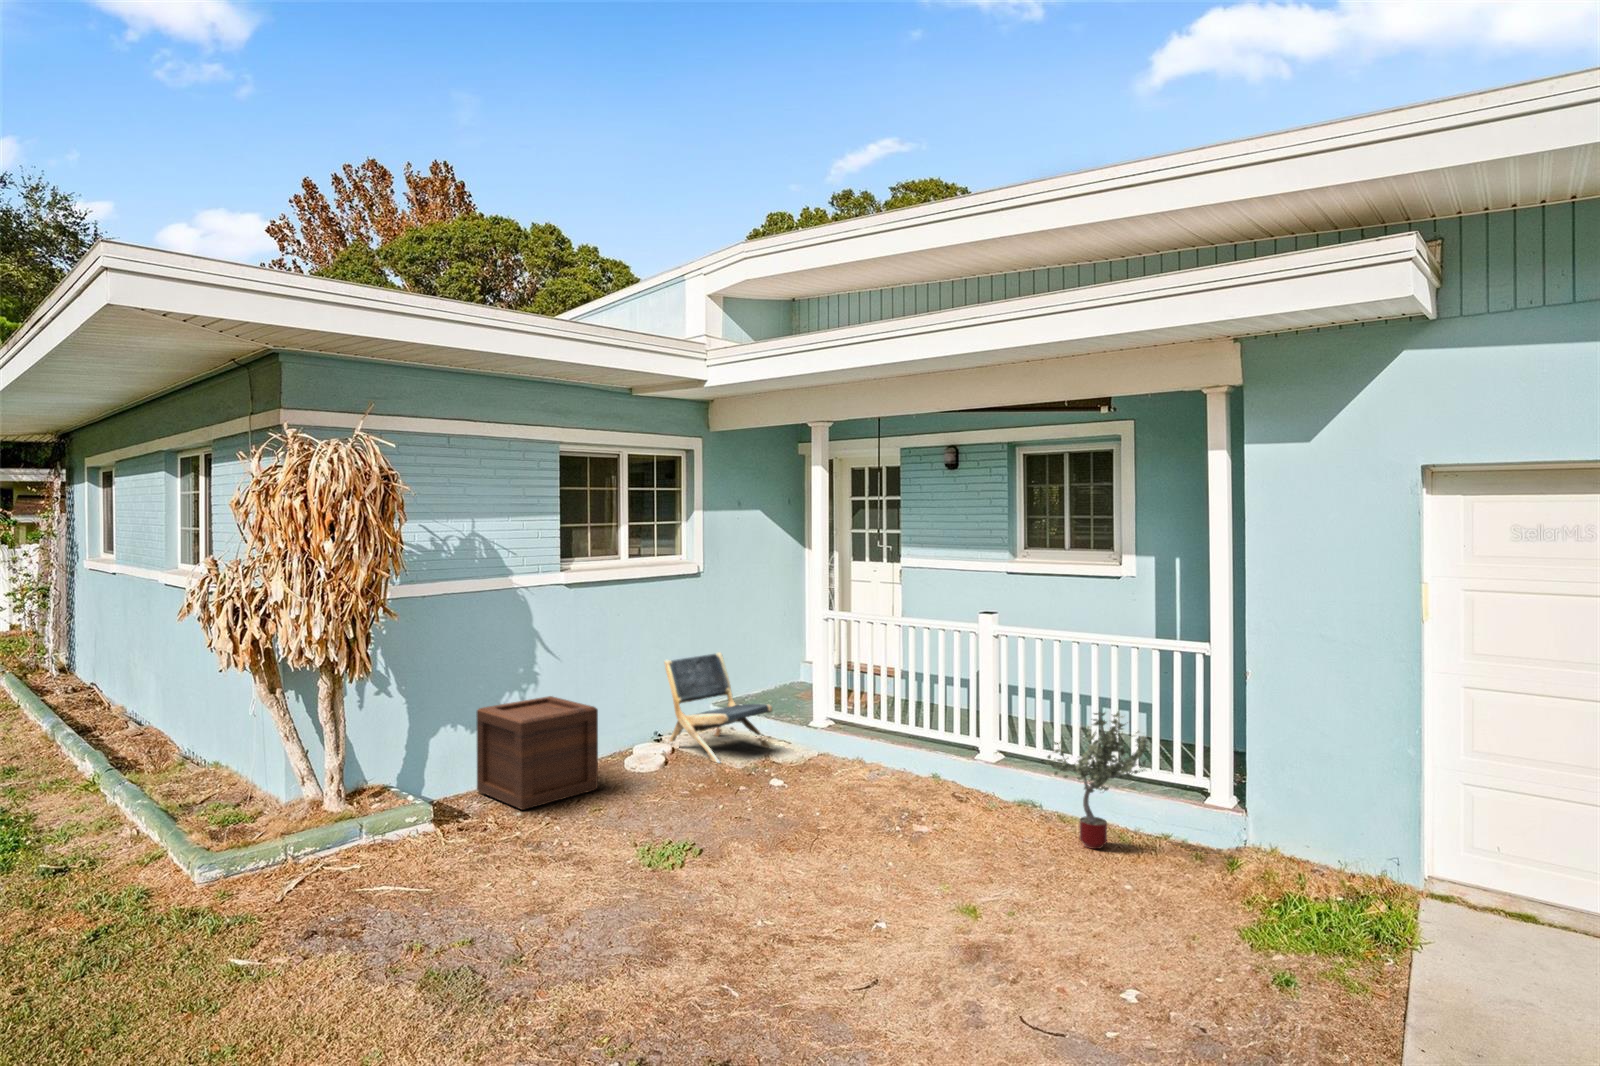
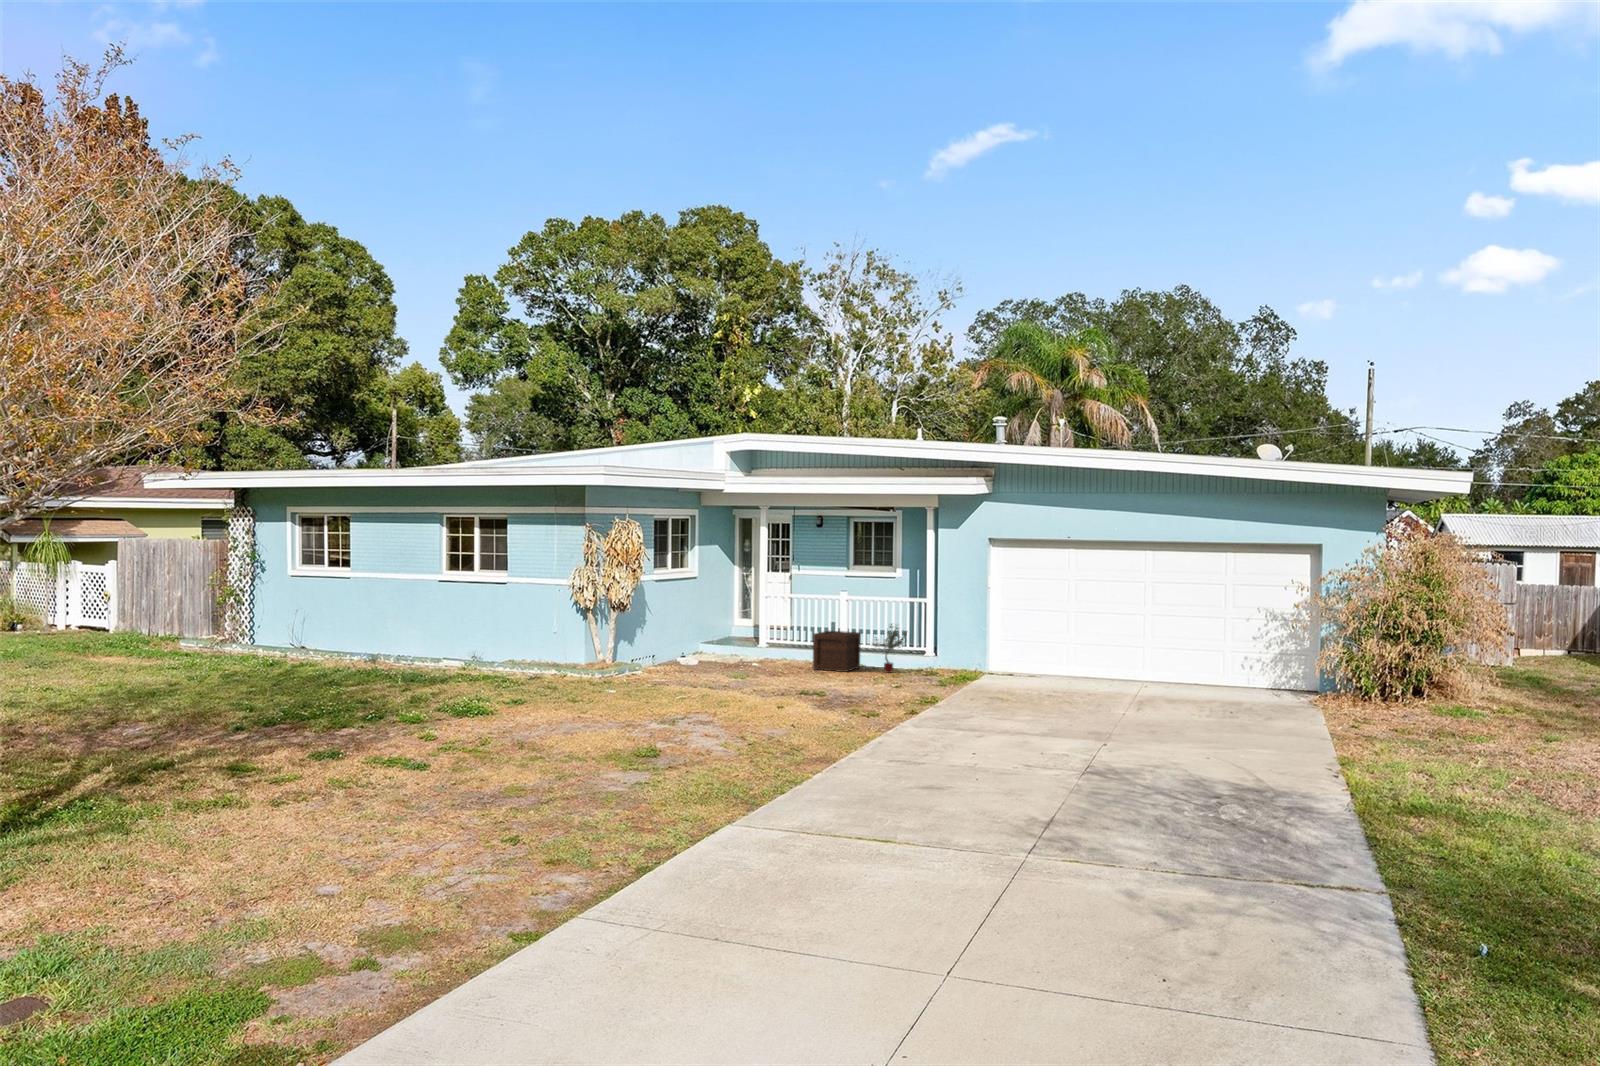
lounge chair: present [664,652,773,763] -> none [688,616,740,663]
wooden crate: present [477,696,598,810] -> present [813,631,861,672]

